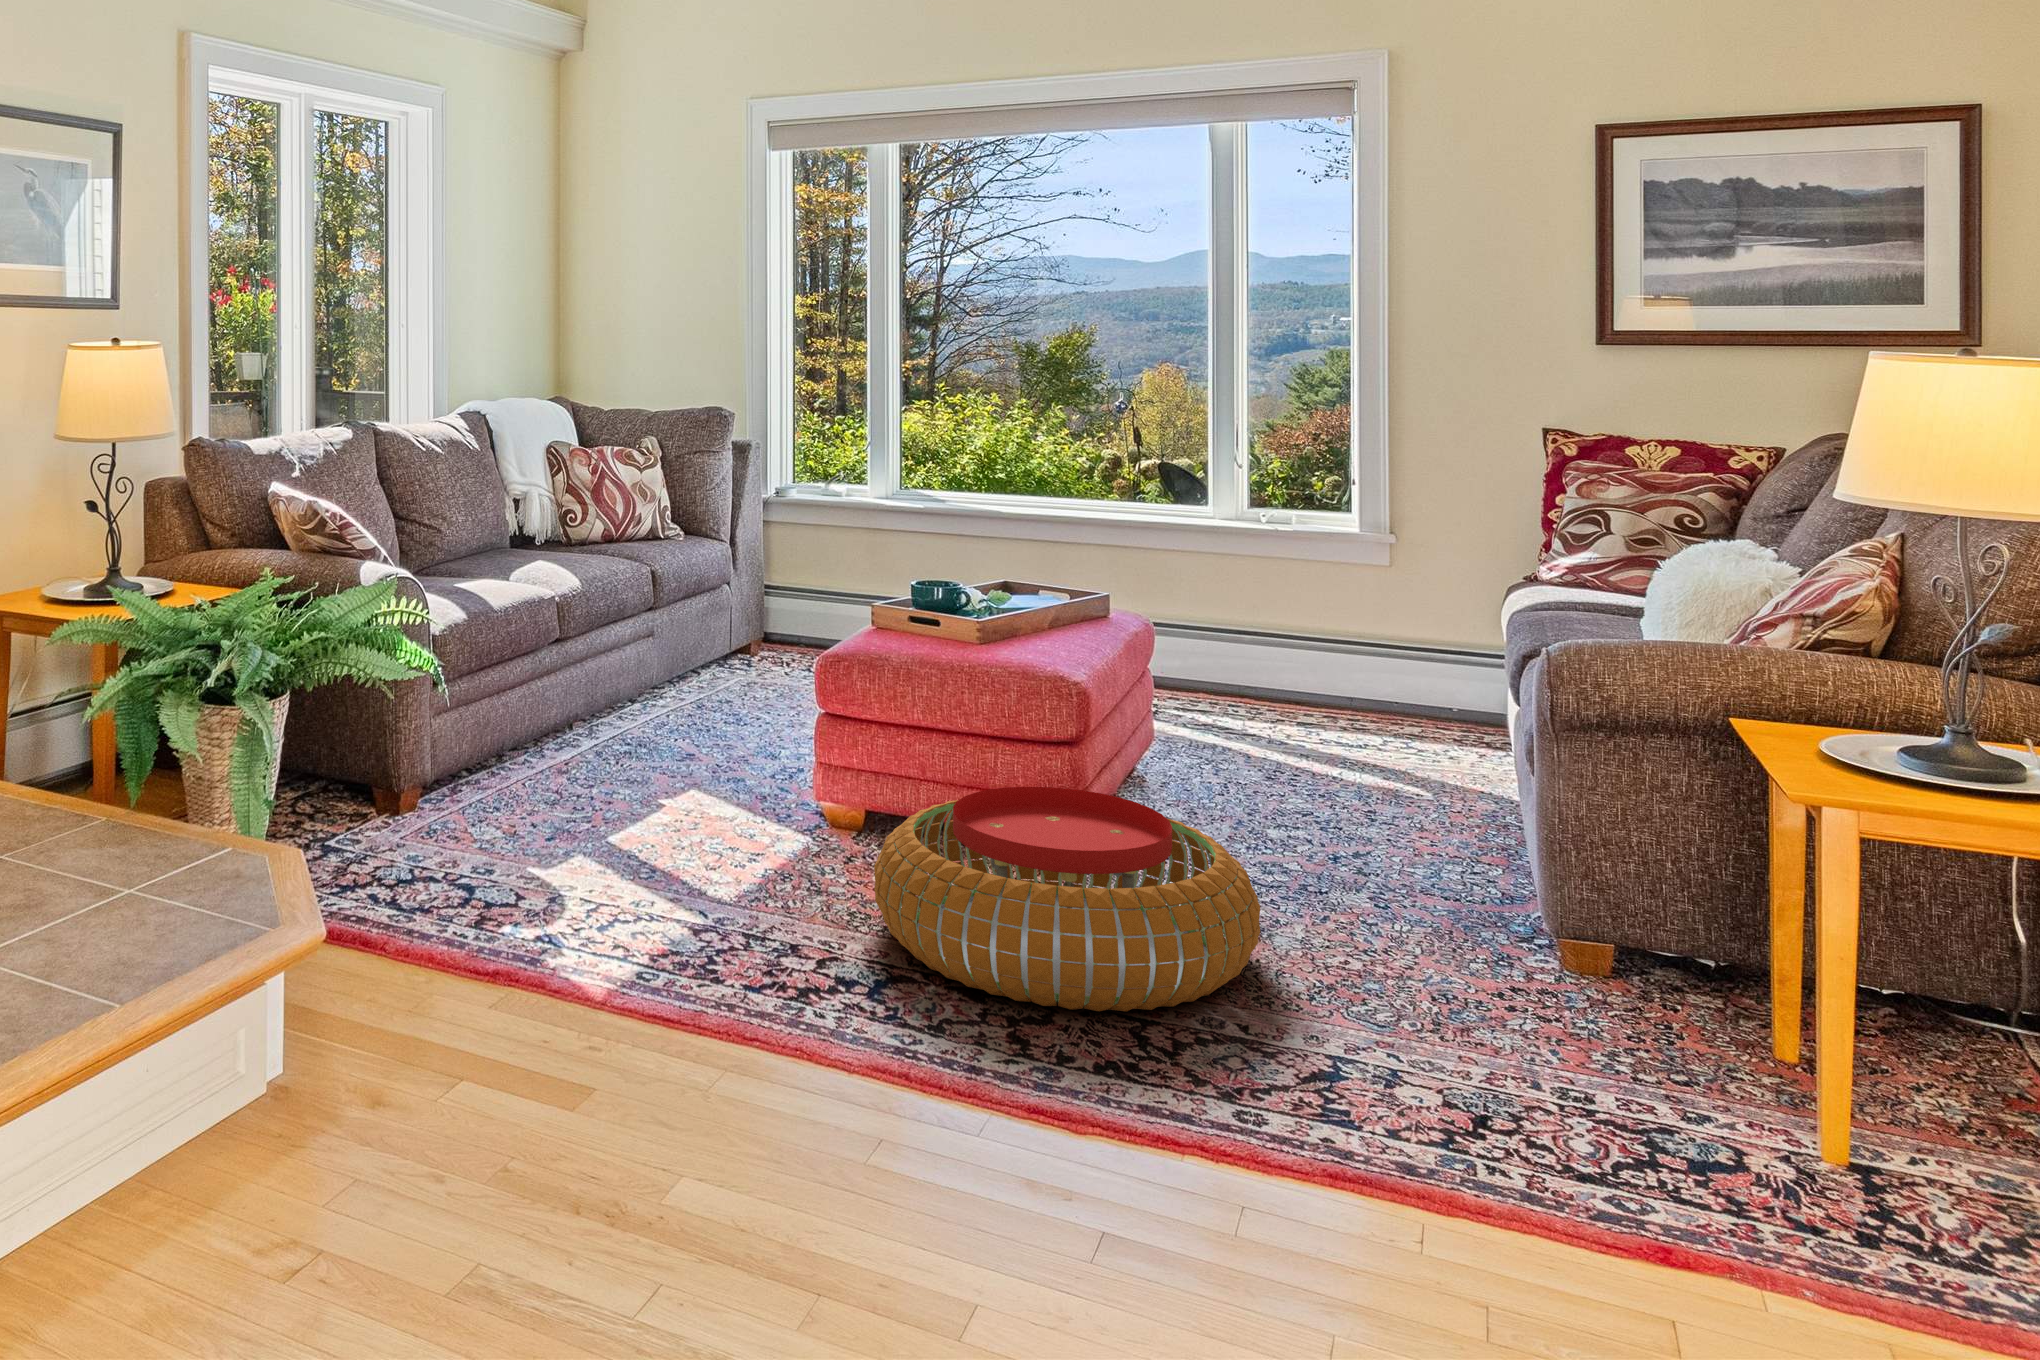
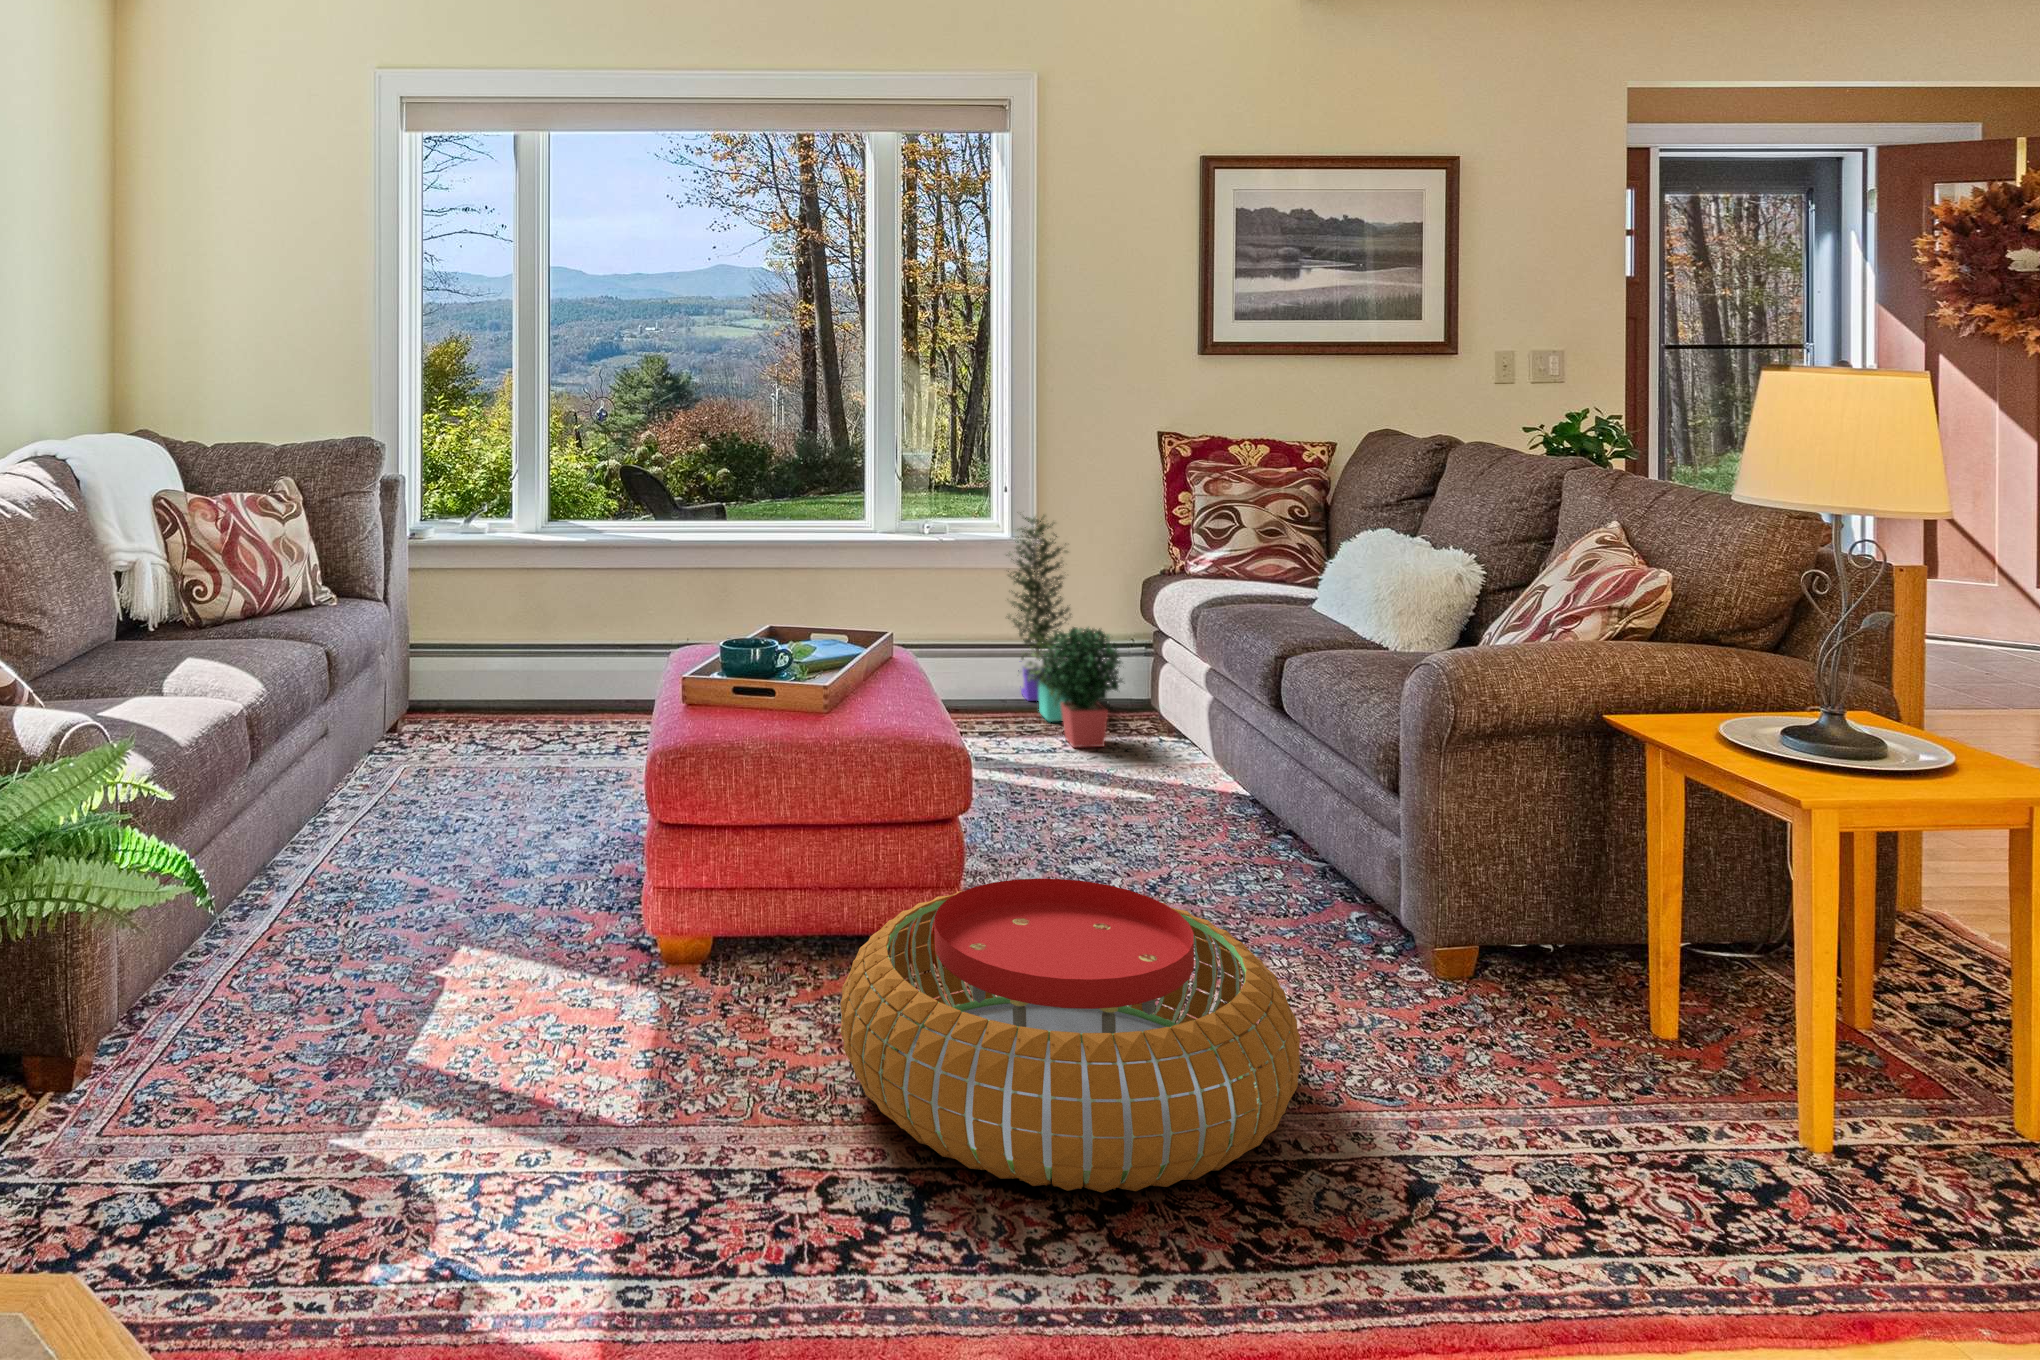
potted plant: none [1345,505,1446,751] -> present [1006,516,1123,747]

